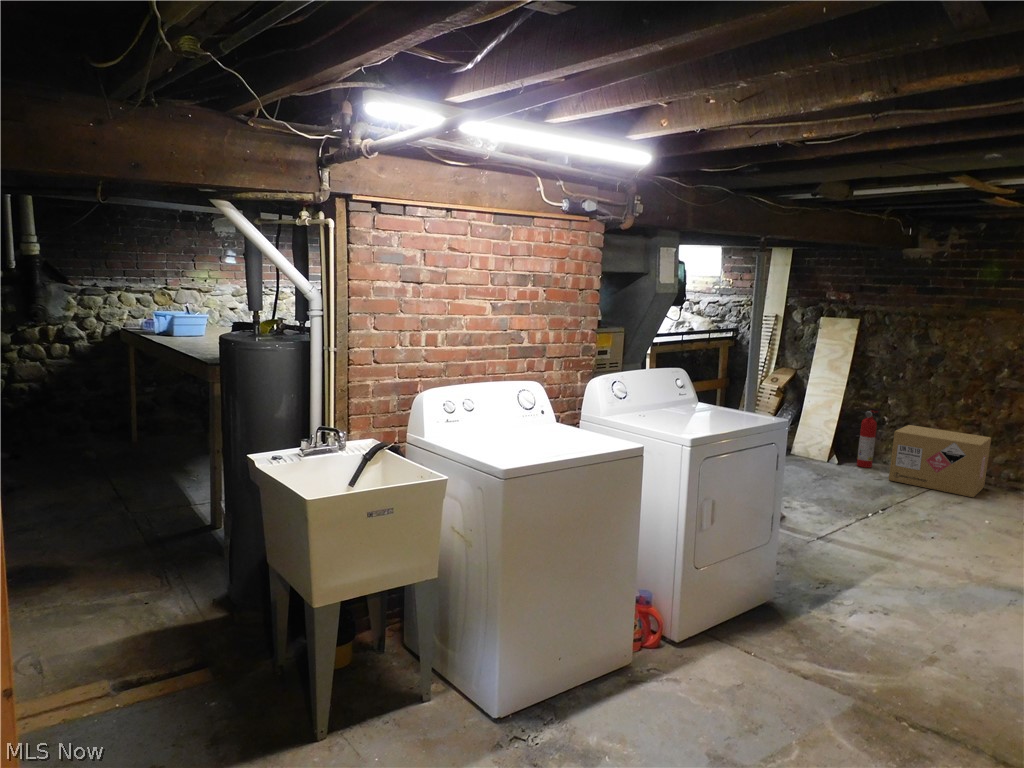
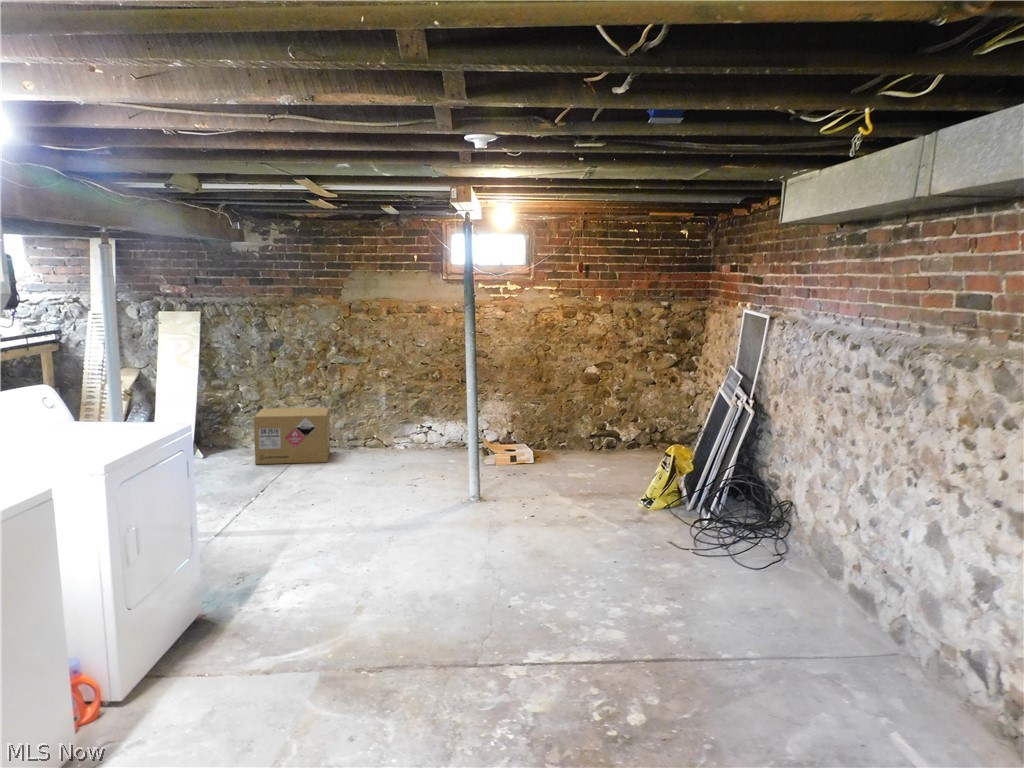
fire extinguisher: present [857,408,882,468] -> none [216,398,238,458]

